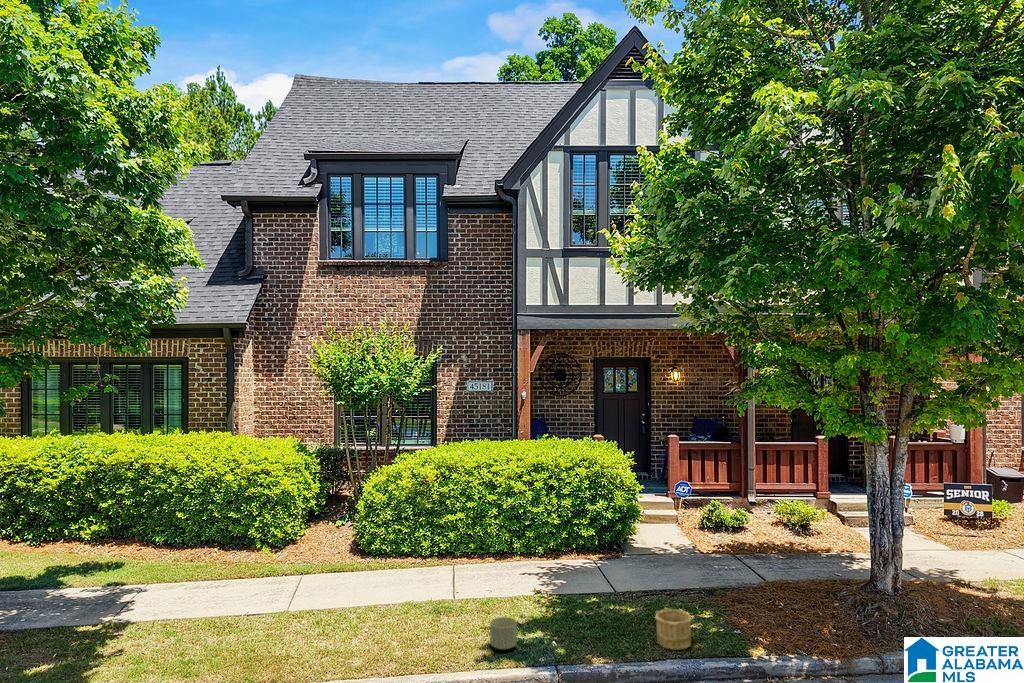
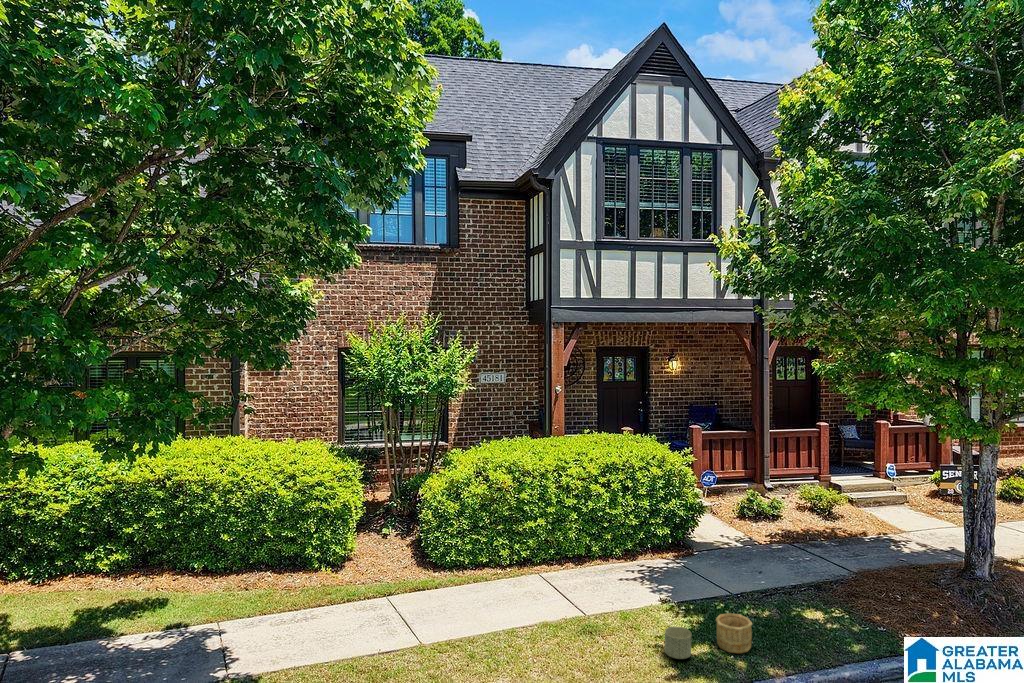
wooden bucket: present [655,609,691,650] -> present [716,613,752,654]

